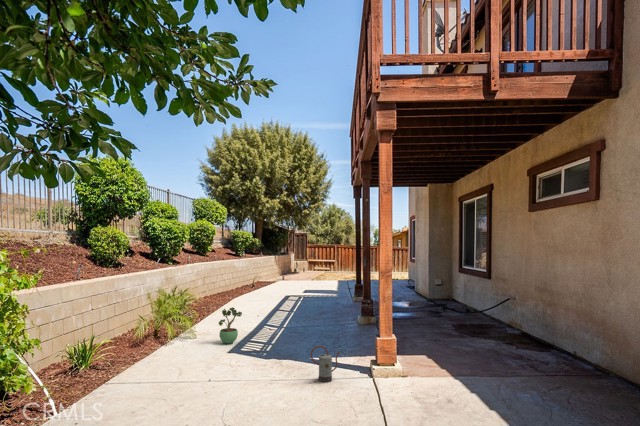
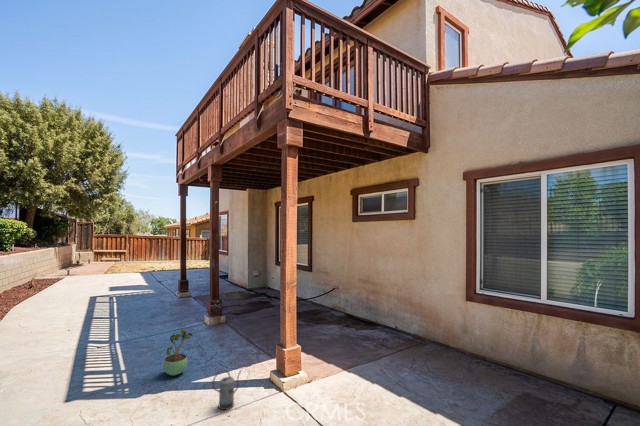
potted plant: present [219,307,242,344] -> present [163,329,192,375]

